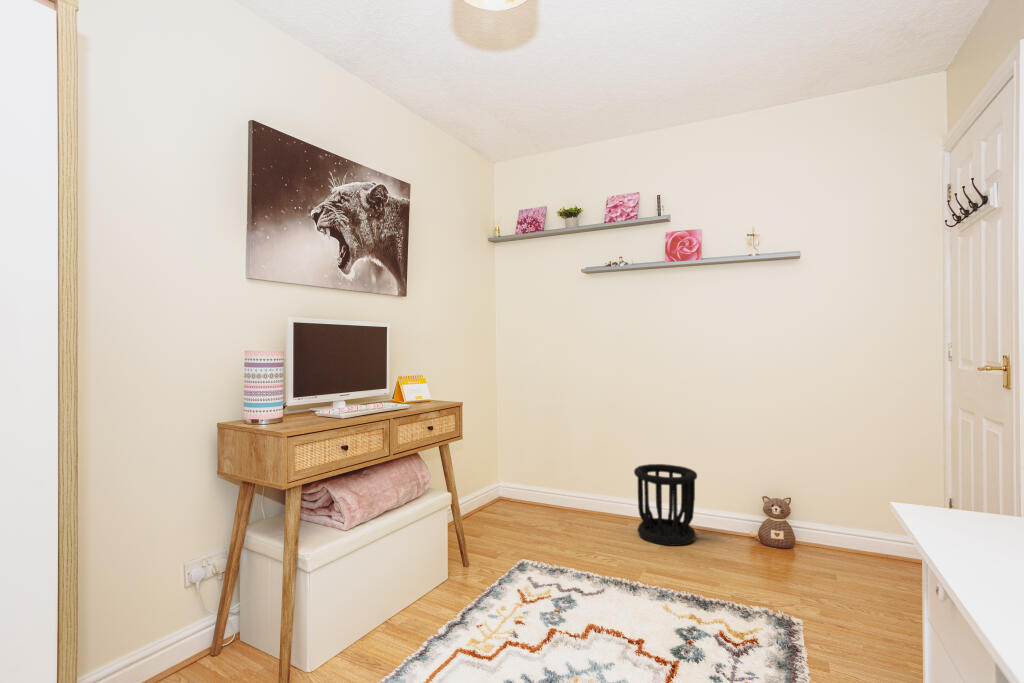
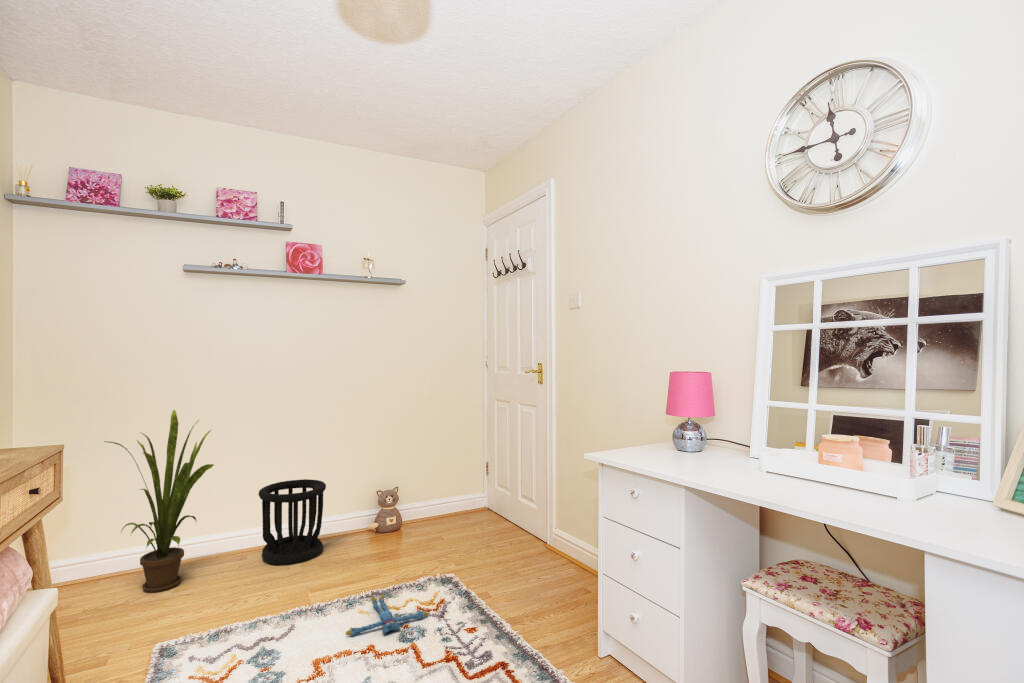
house plant: none [530,387,602,528] -> present [105,410,213,592]
plush toy: none [632,599,723,646] -> present [346,594,428,636]

